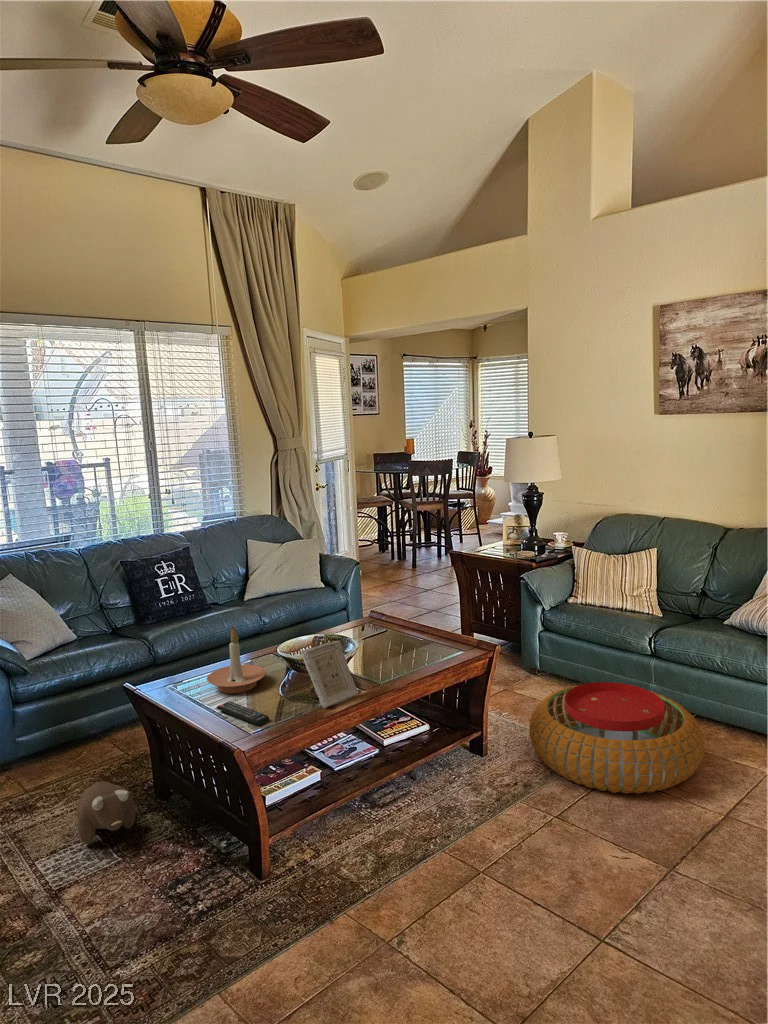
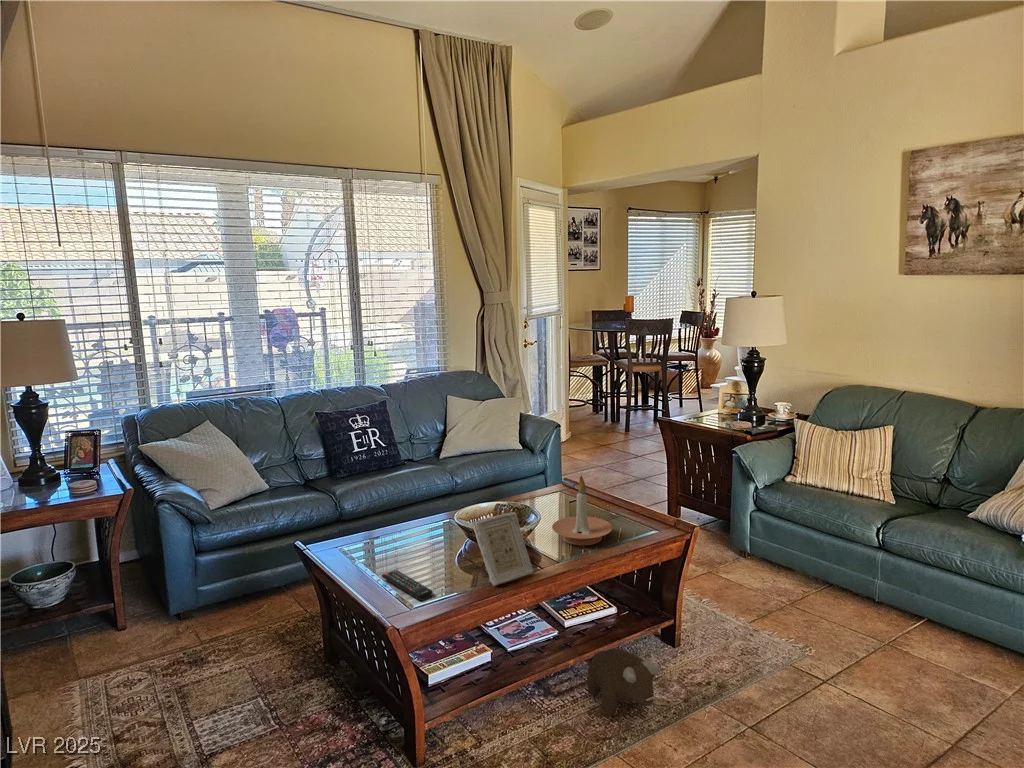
candle holder: present [207,626,266,693] -> present [552,476,612,545]
pouf: present [529,682,704,794] -> none [729,576,940,713]
plush toy: present [77,781,136,845] -> present [587,648,660,717]

